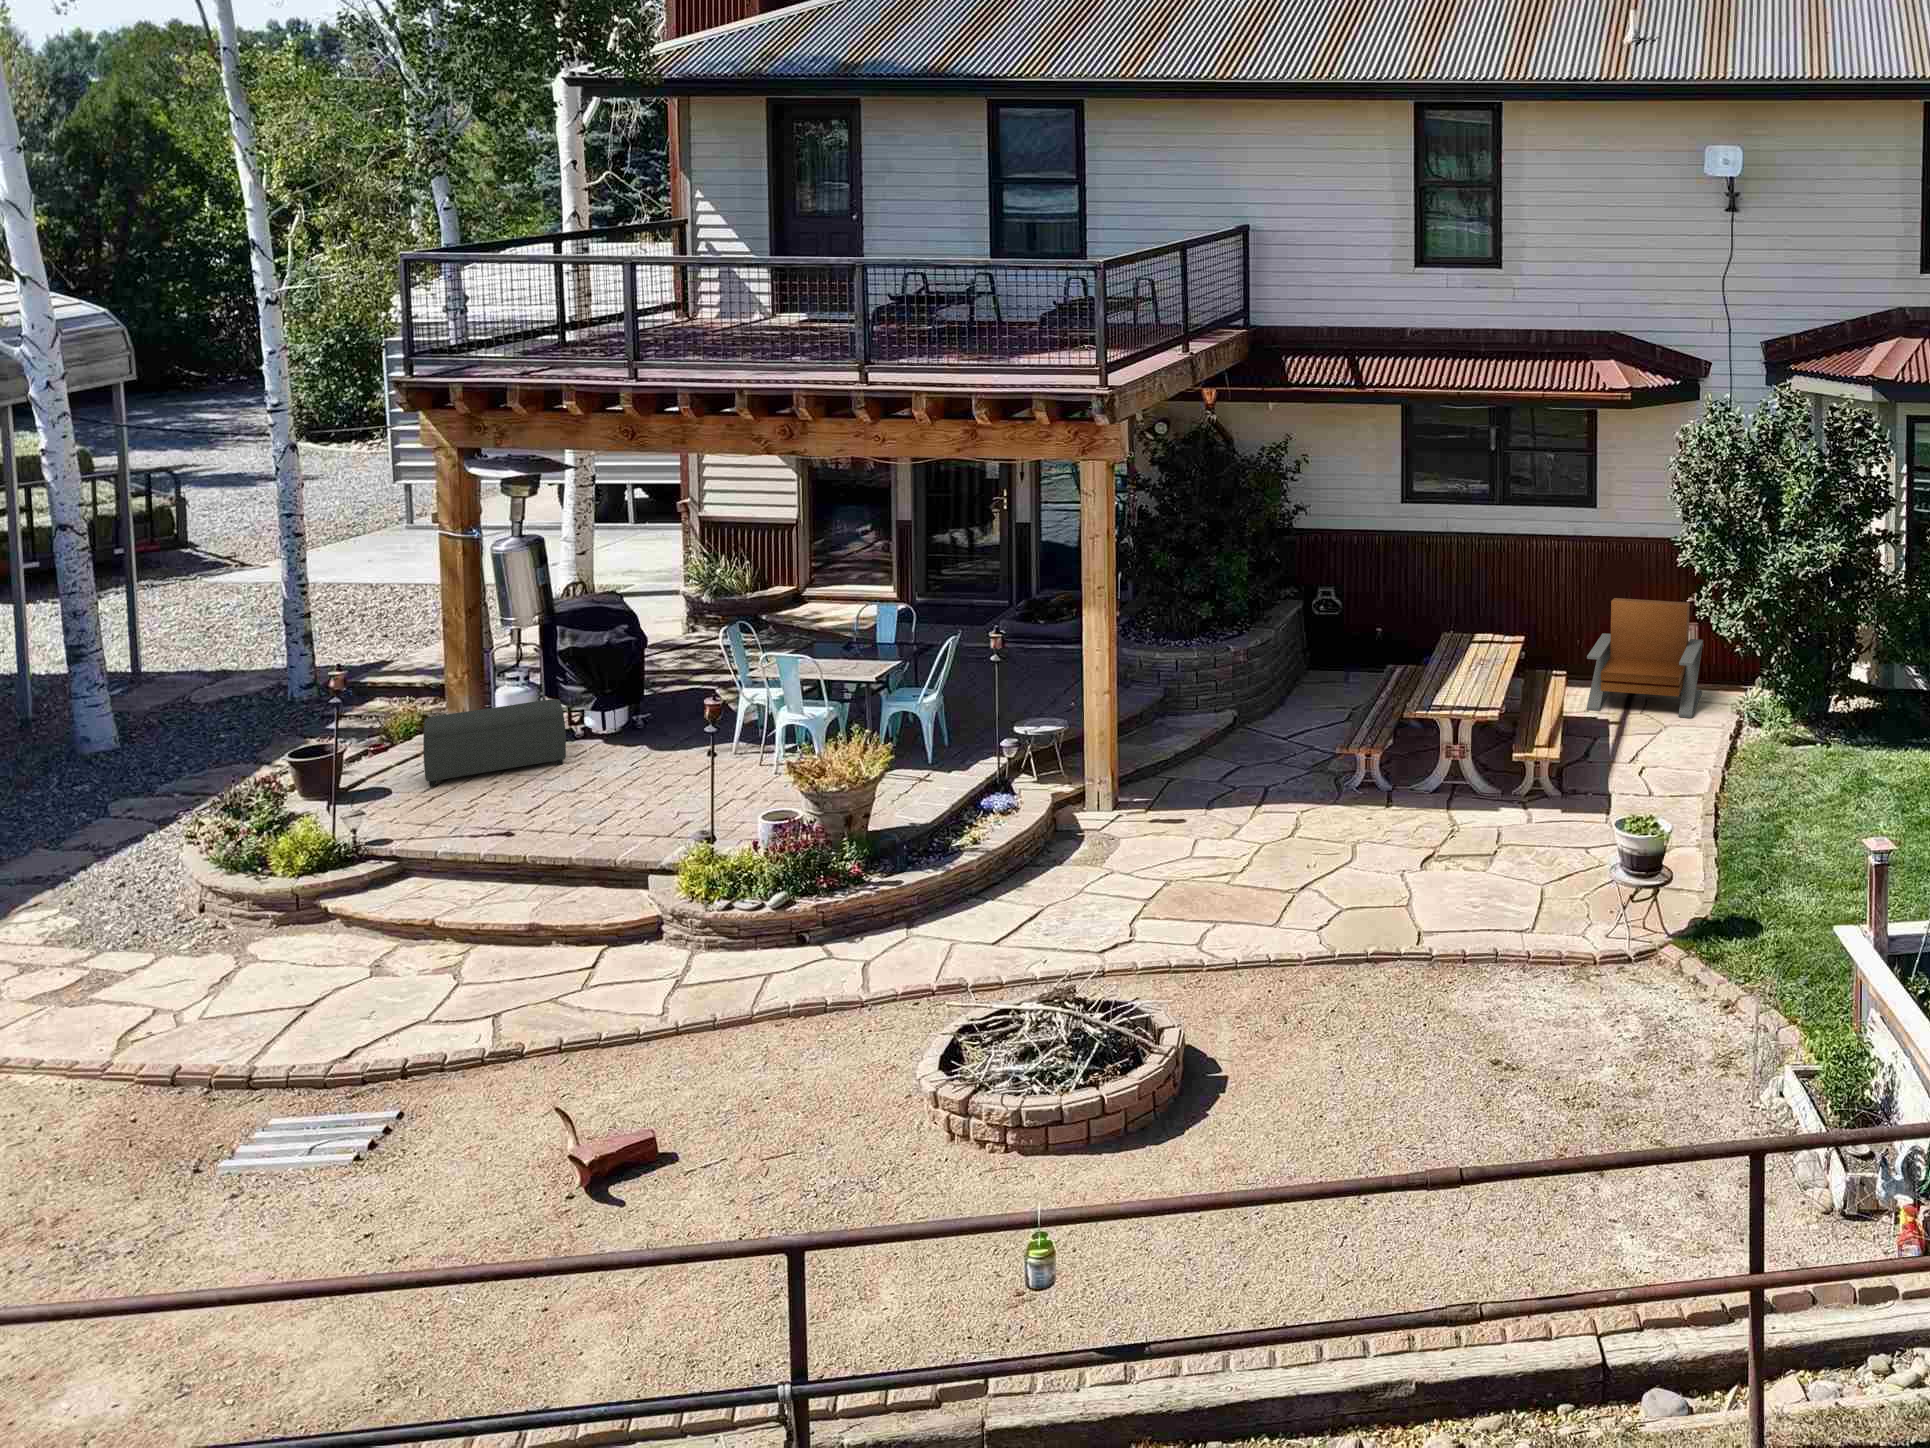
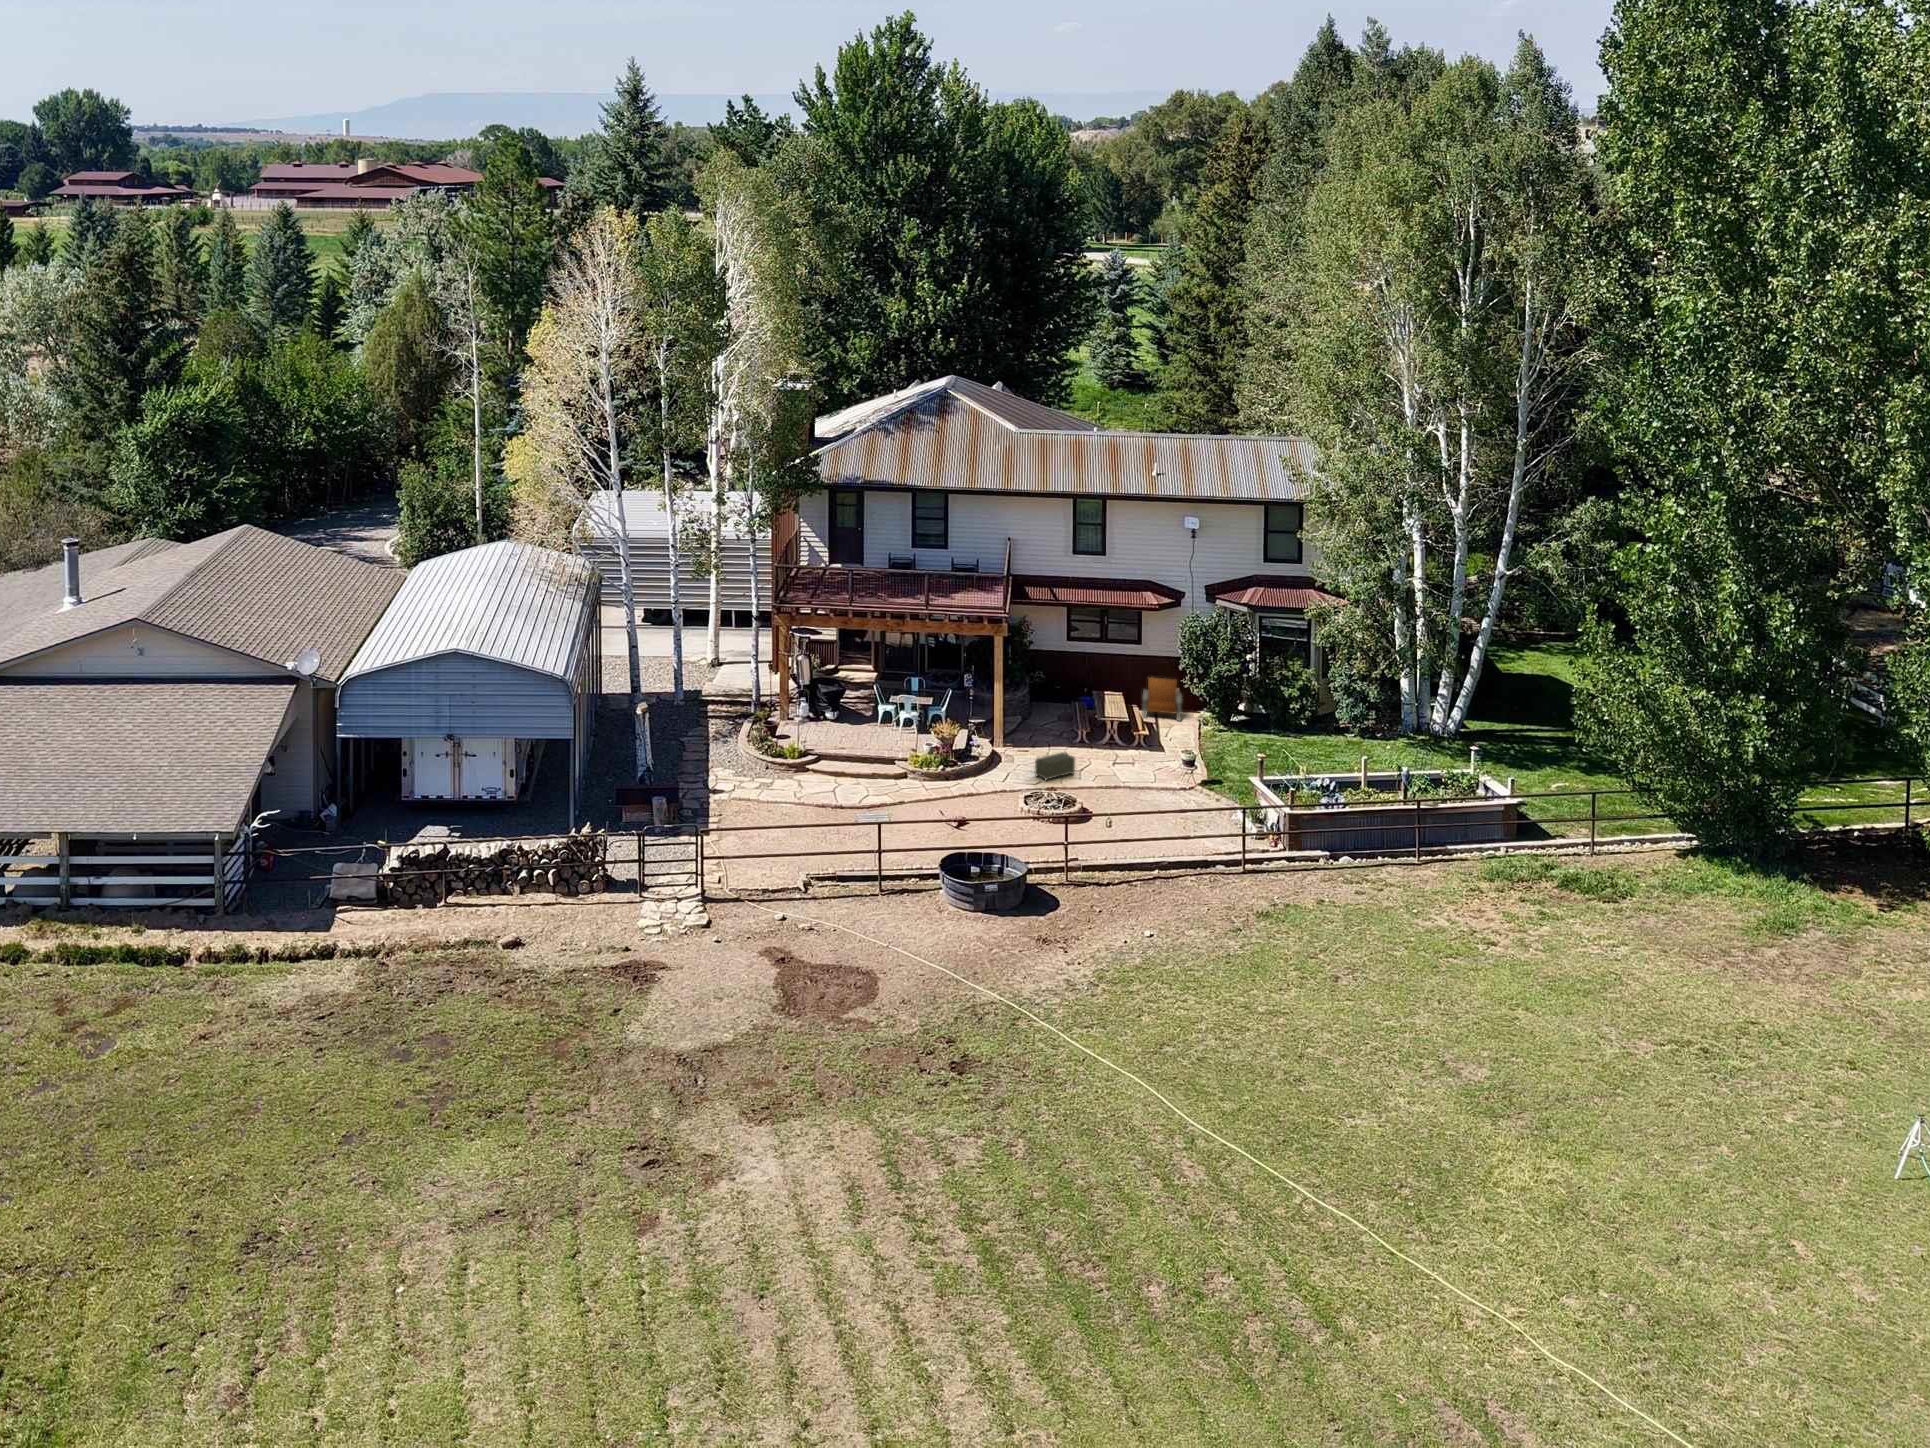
ottoman: present [423,699,566,787] -> present [1035,752,1075,780]

